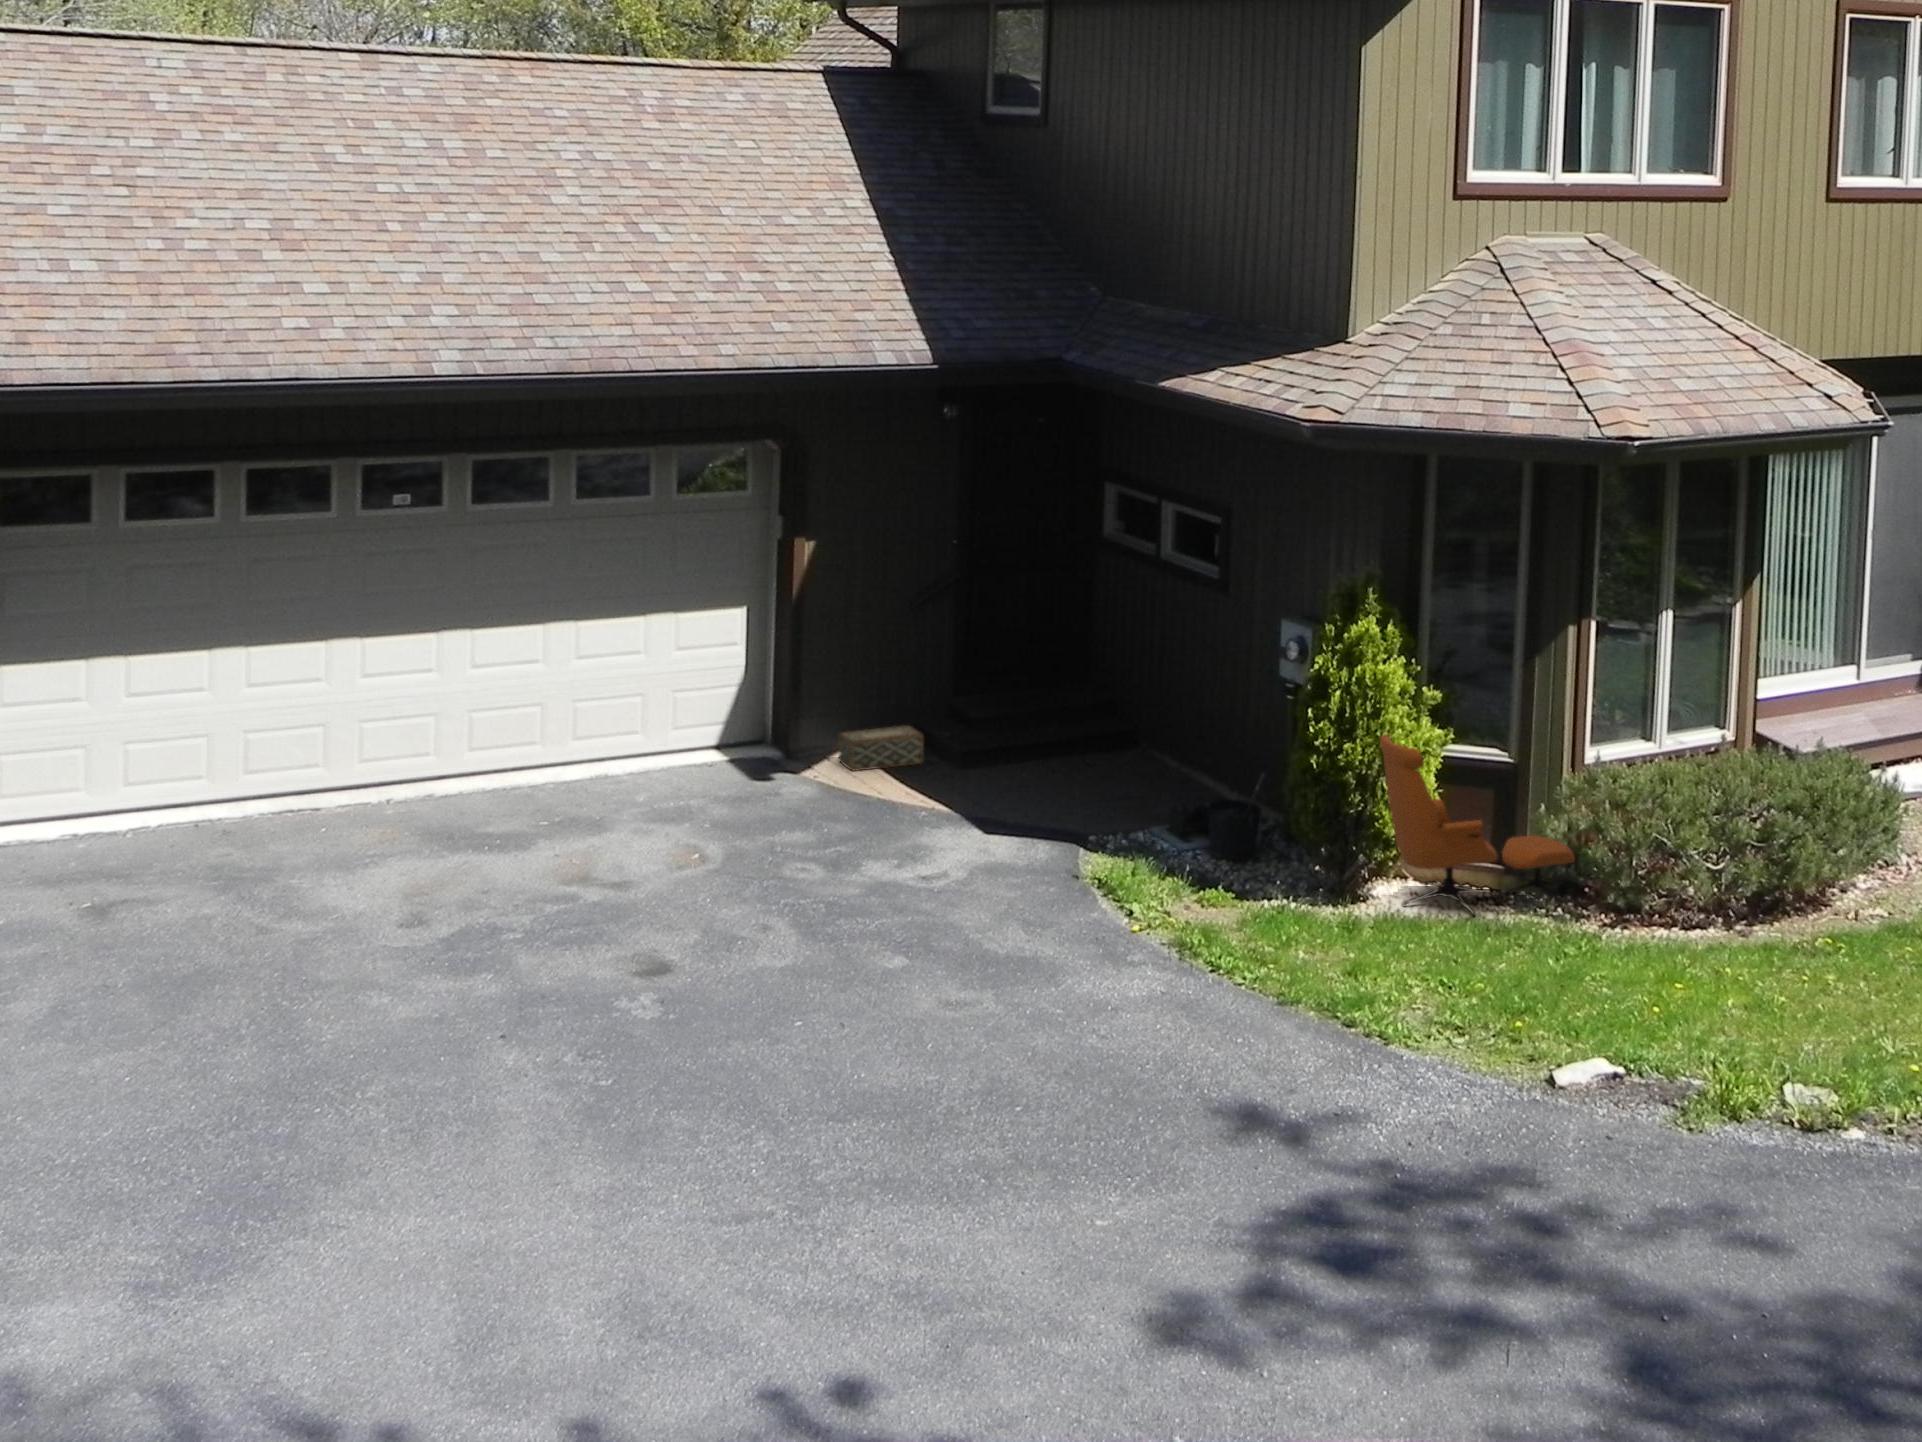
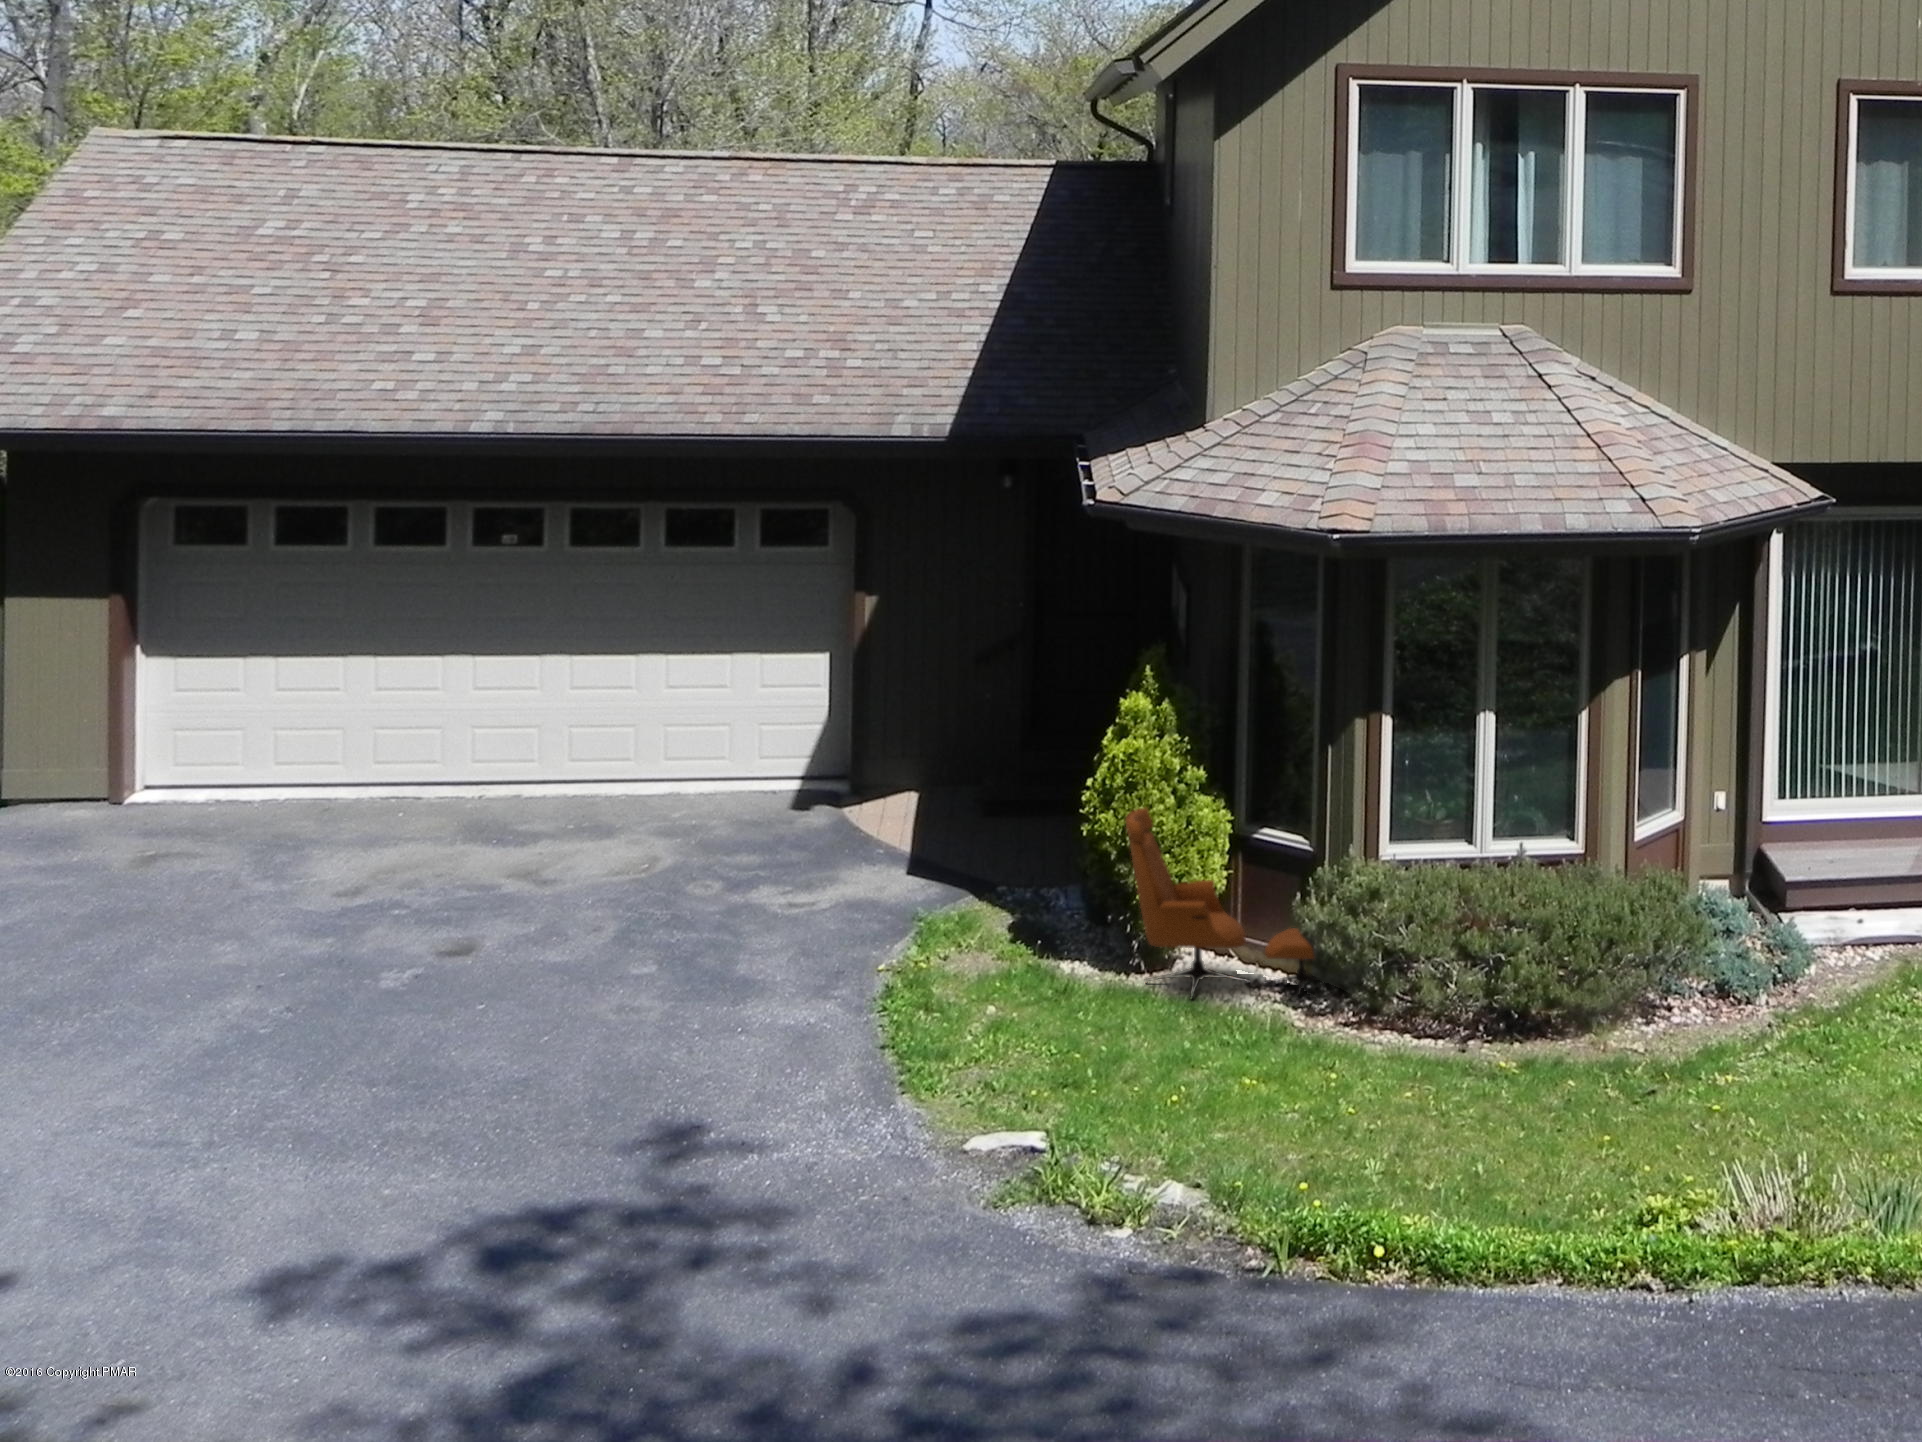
woven basket: present [838,725,923,771] -> none [905,781,983,819]

